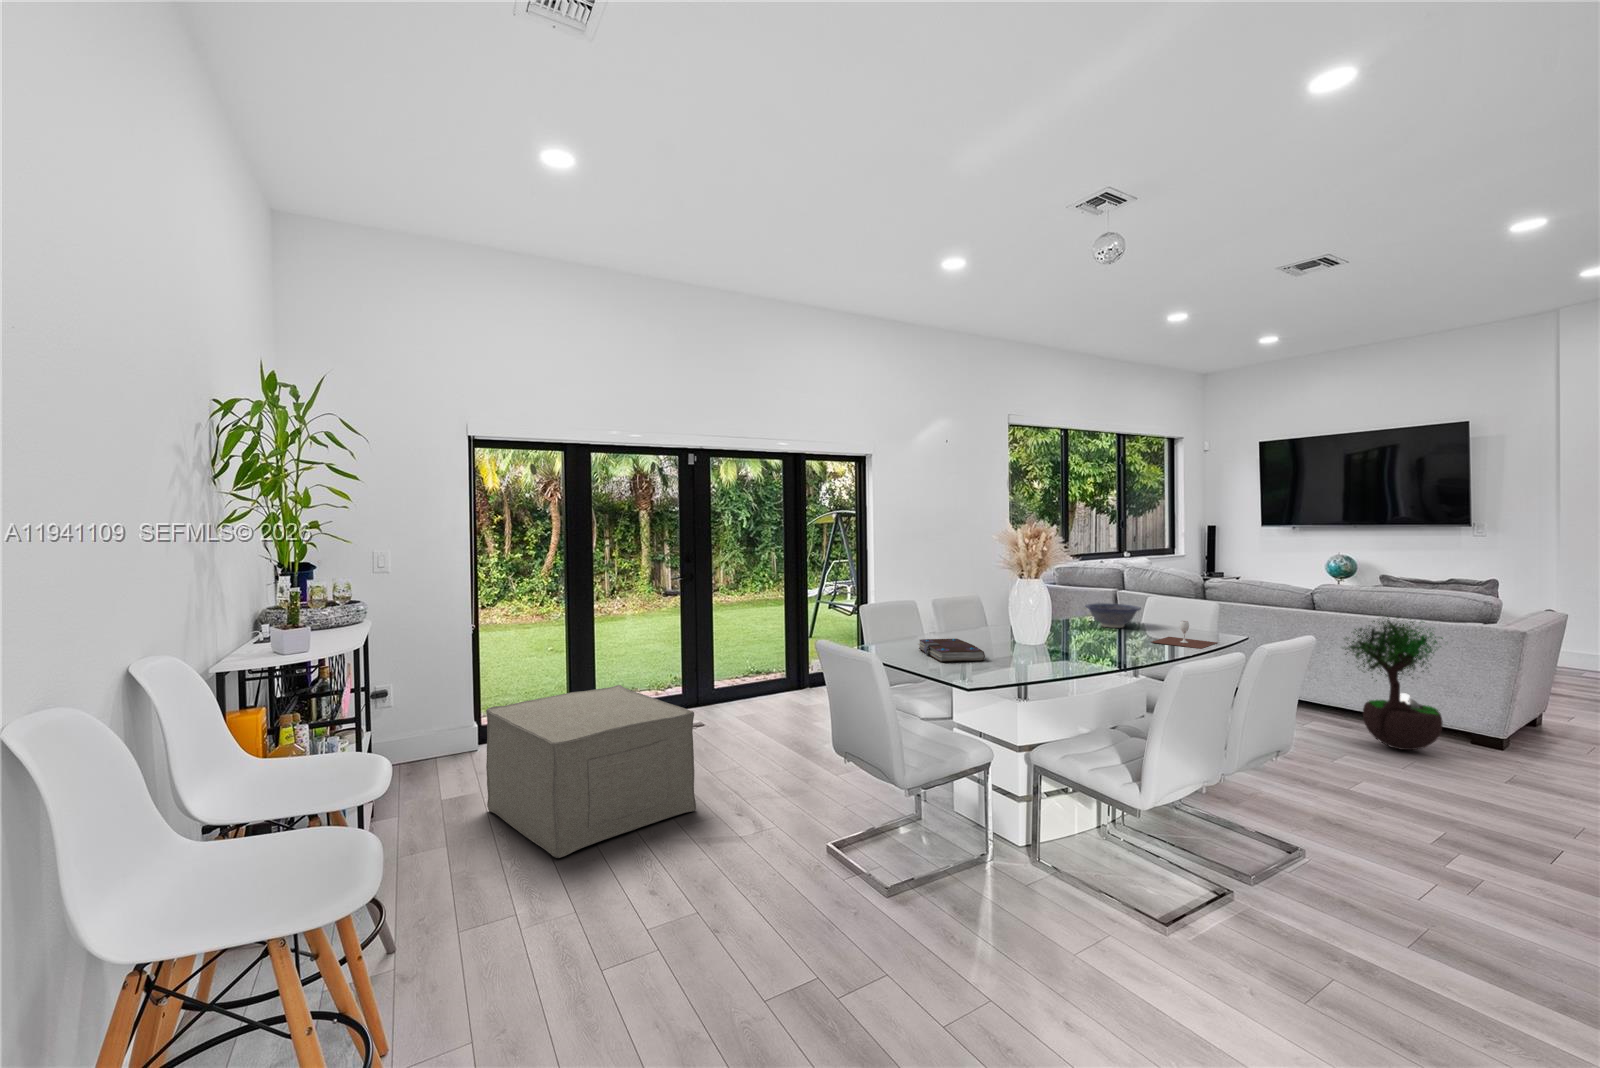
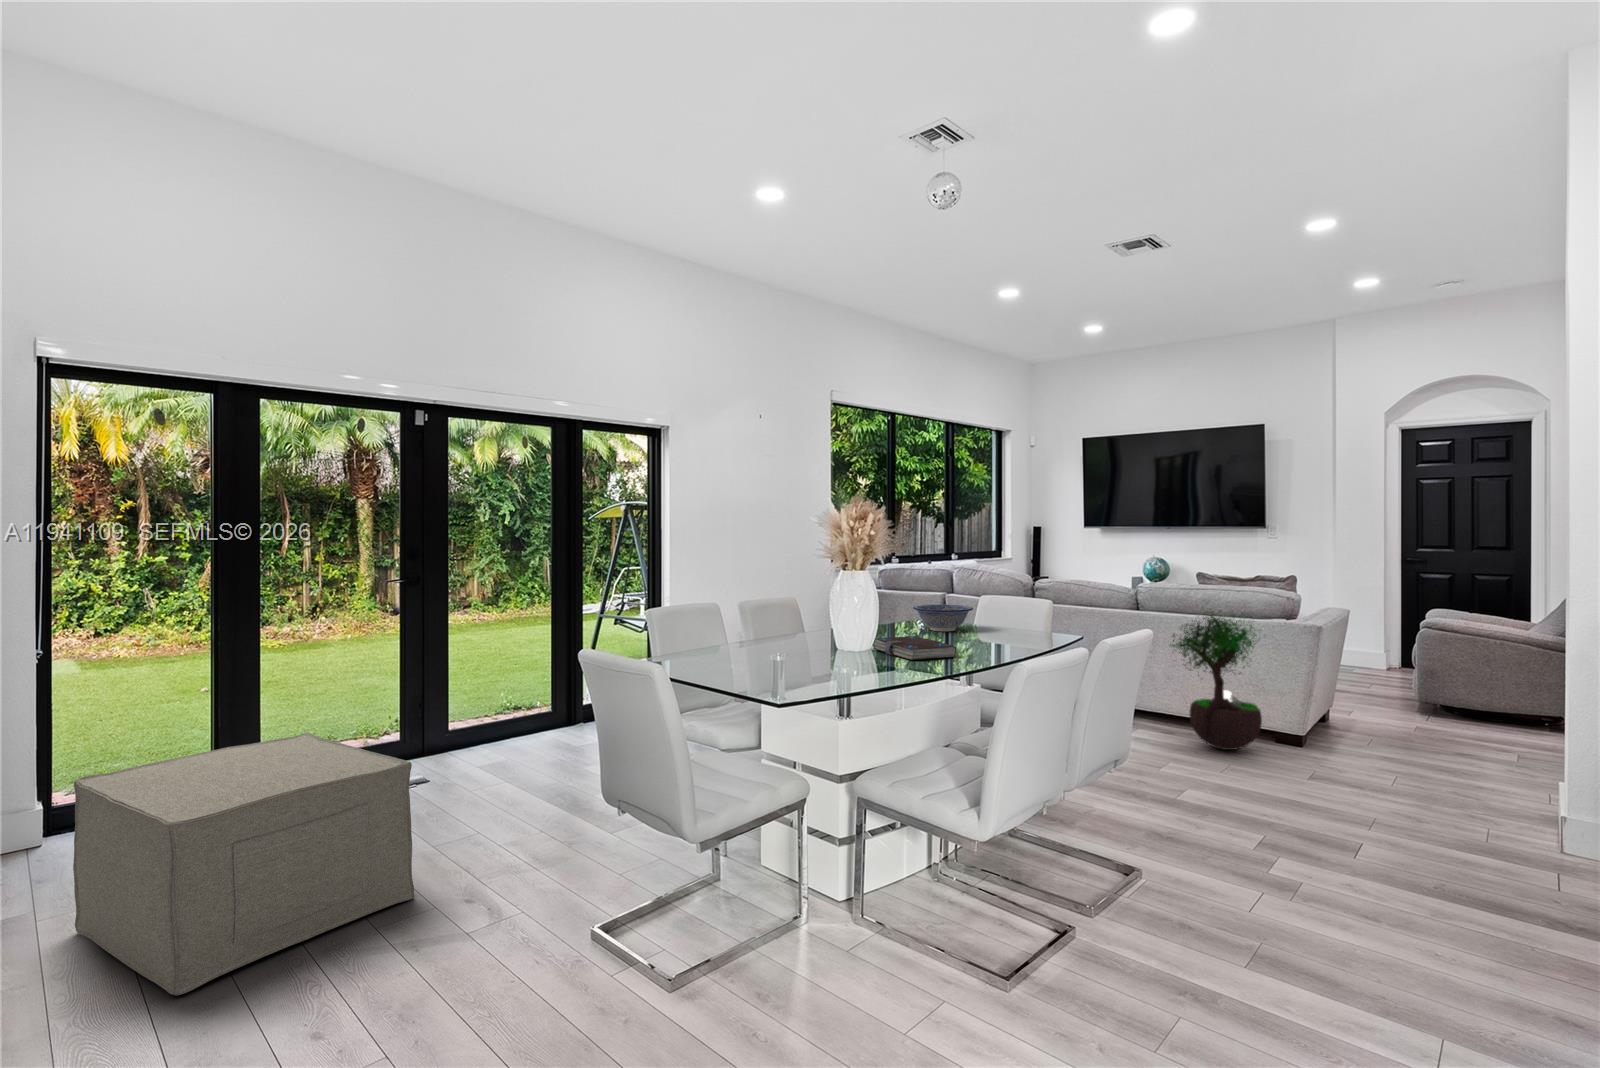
wine glass: present [1152,621,1218,649] -> none [984,619,1054,649]
book: present [918,639,985,662] -> present [874,636,956,660]

